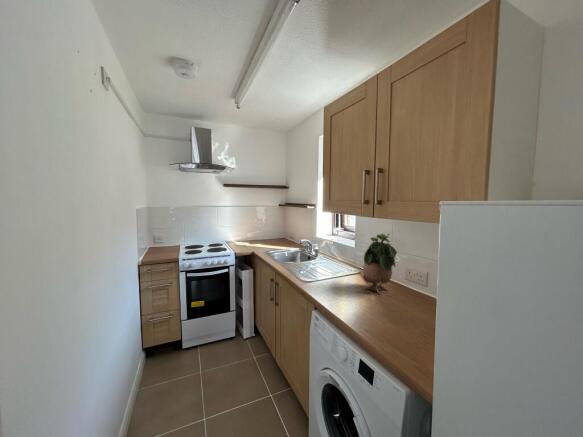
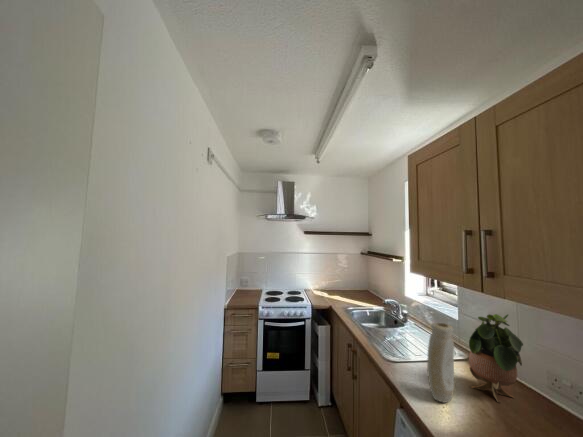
vase: none [336,243,355,301] -> present [427,323,454,403]

